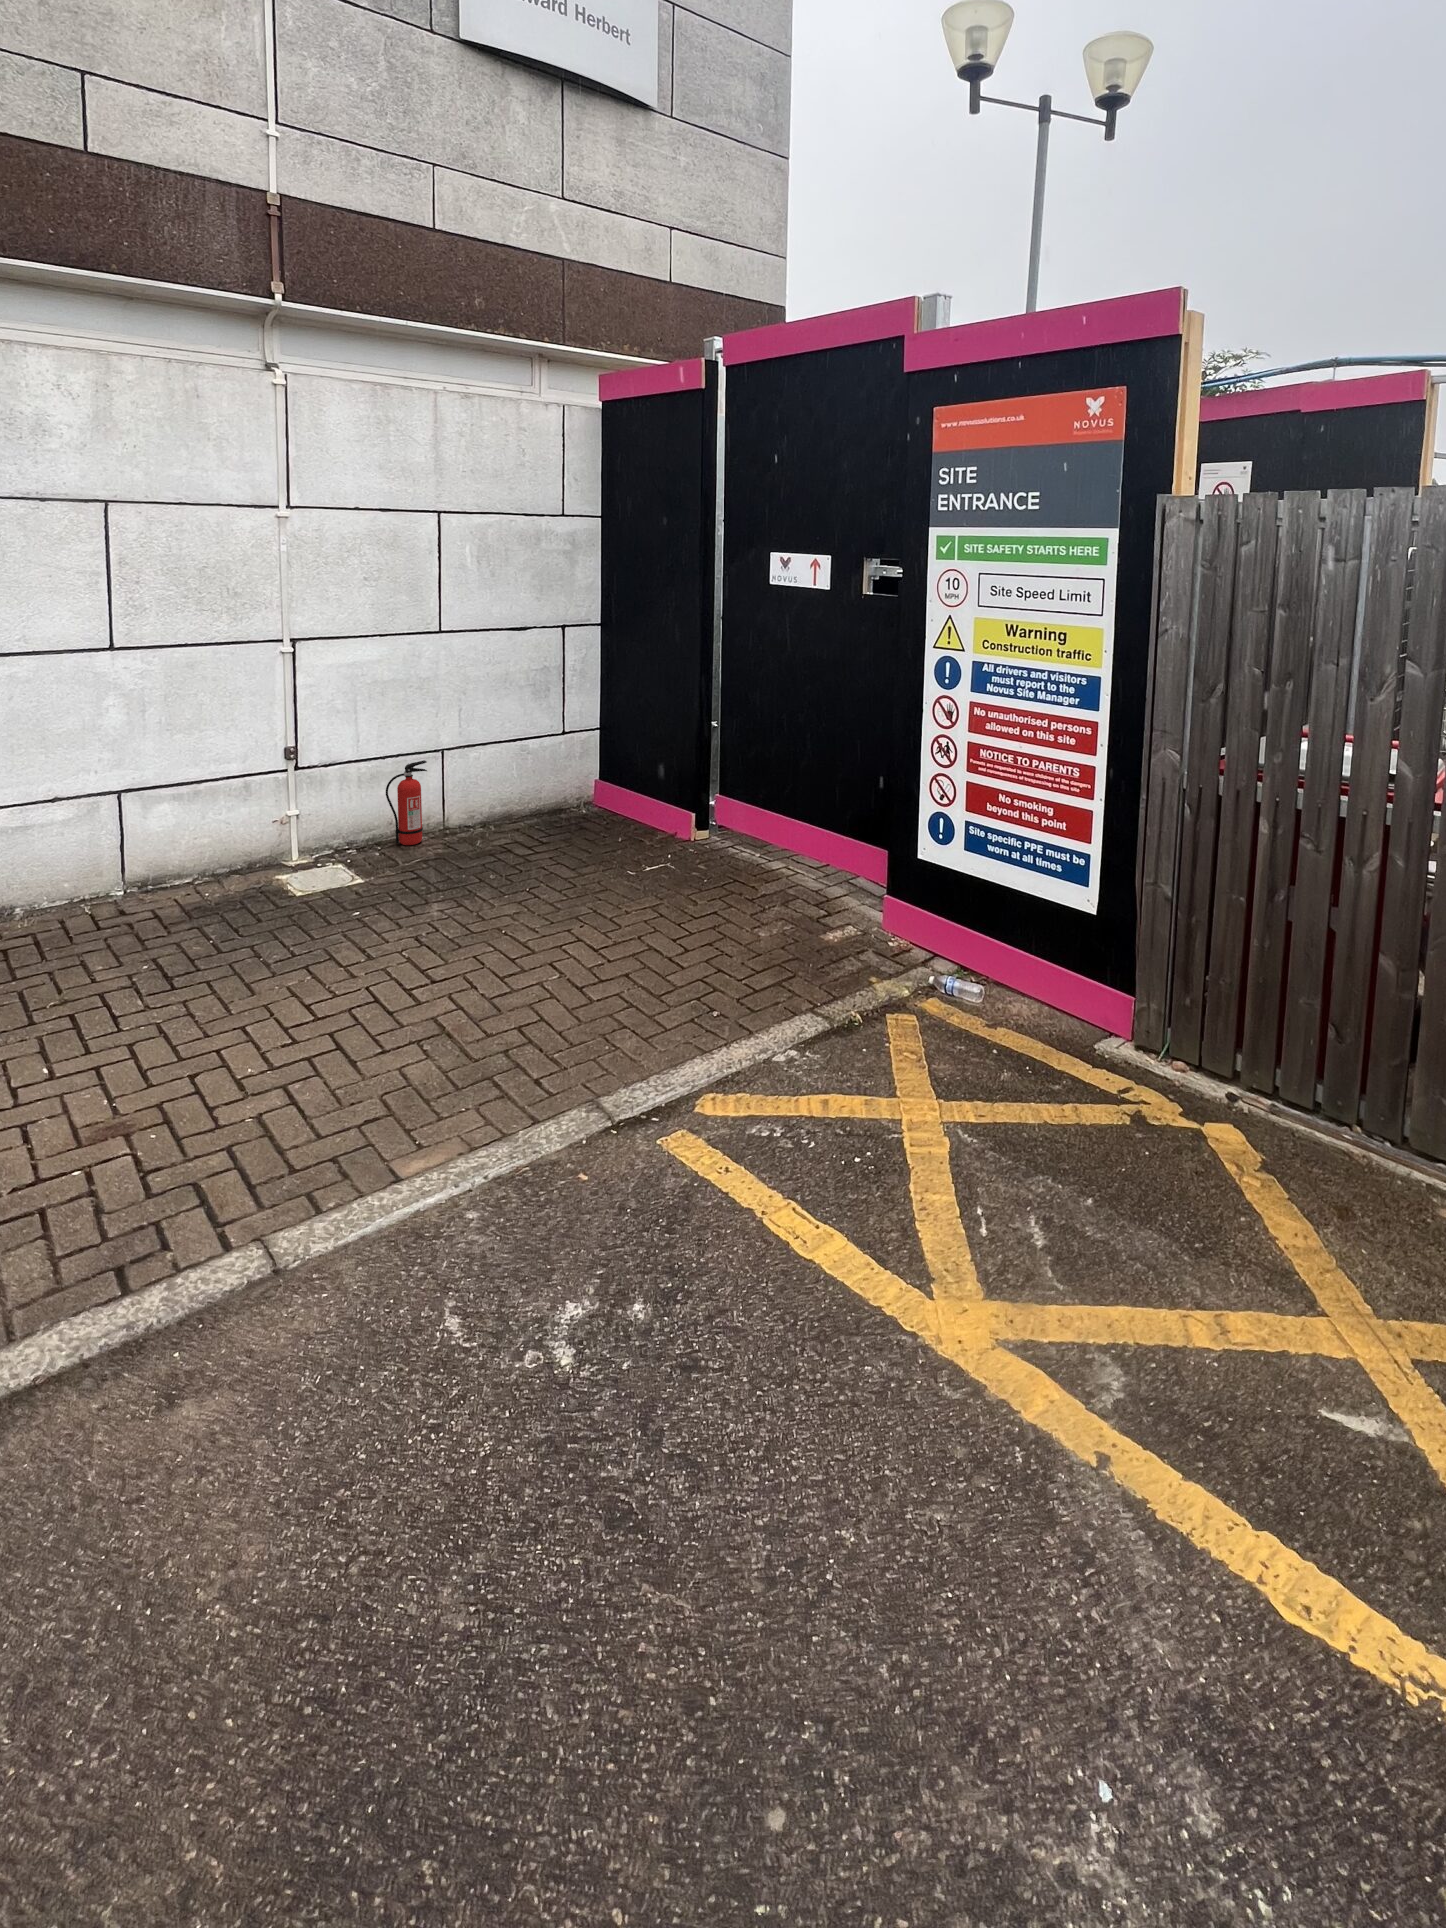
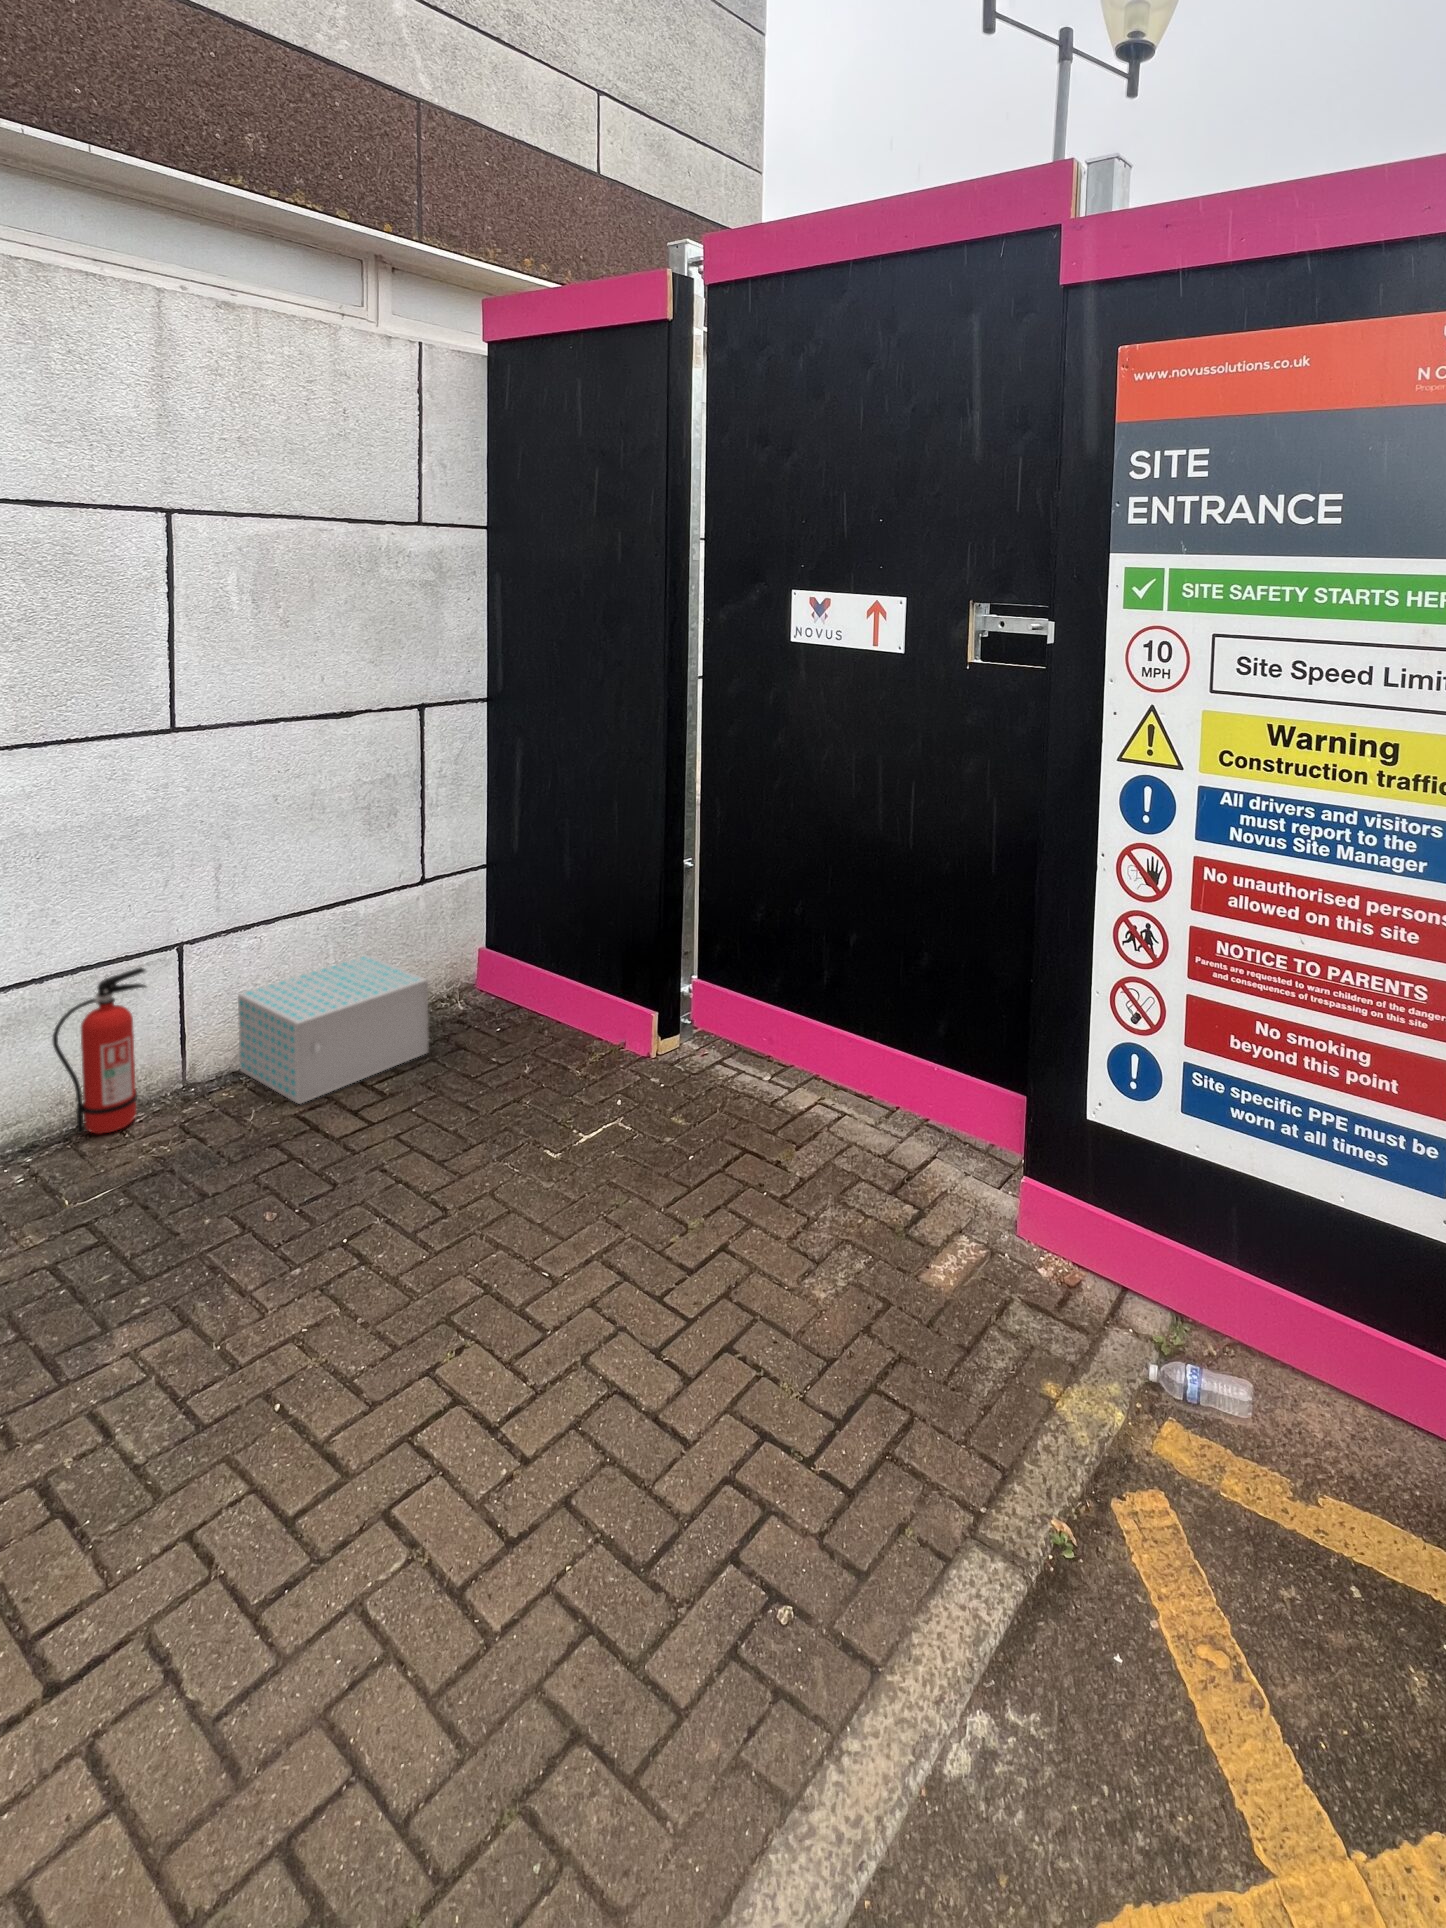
storage box: none [469,772,567,842] -> present [238,955,428,1104]

